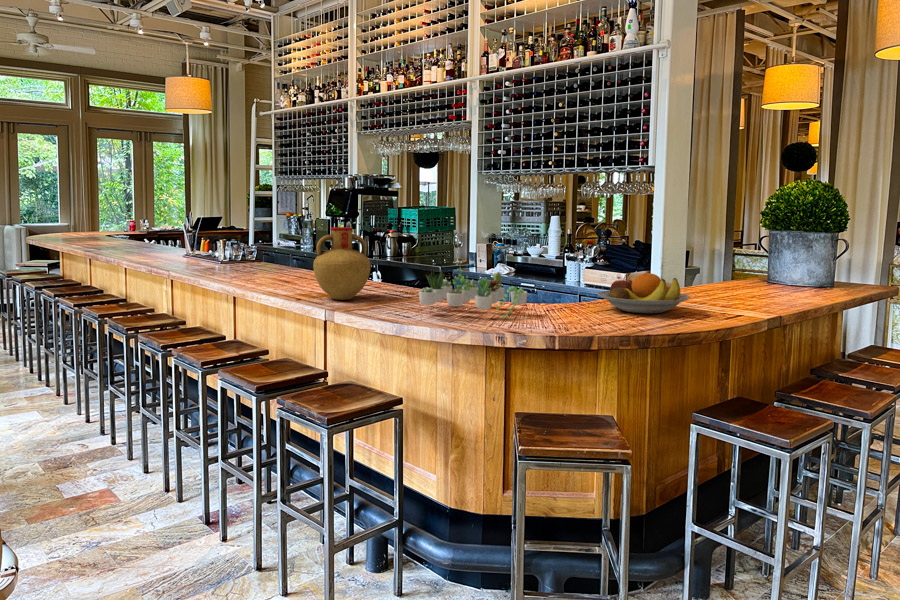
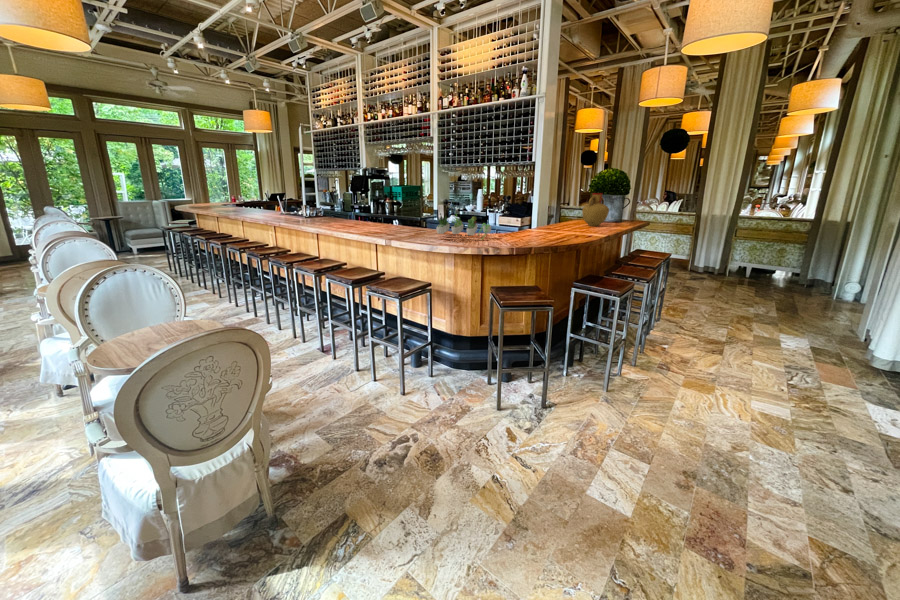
vase: present [313,227,370,300] -> present [582,193,609,226]
fruit bowl: present [598,273,690,313] -> none [522,216,569,236]

